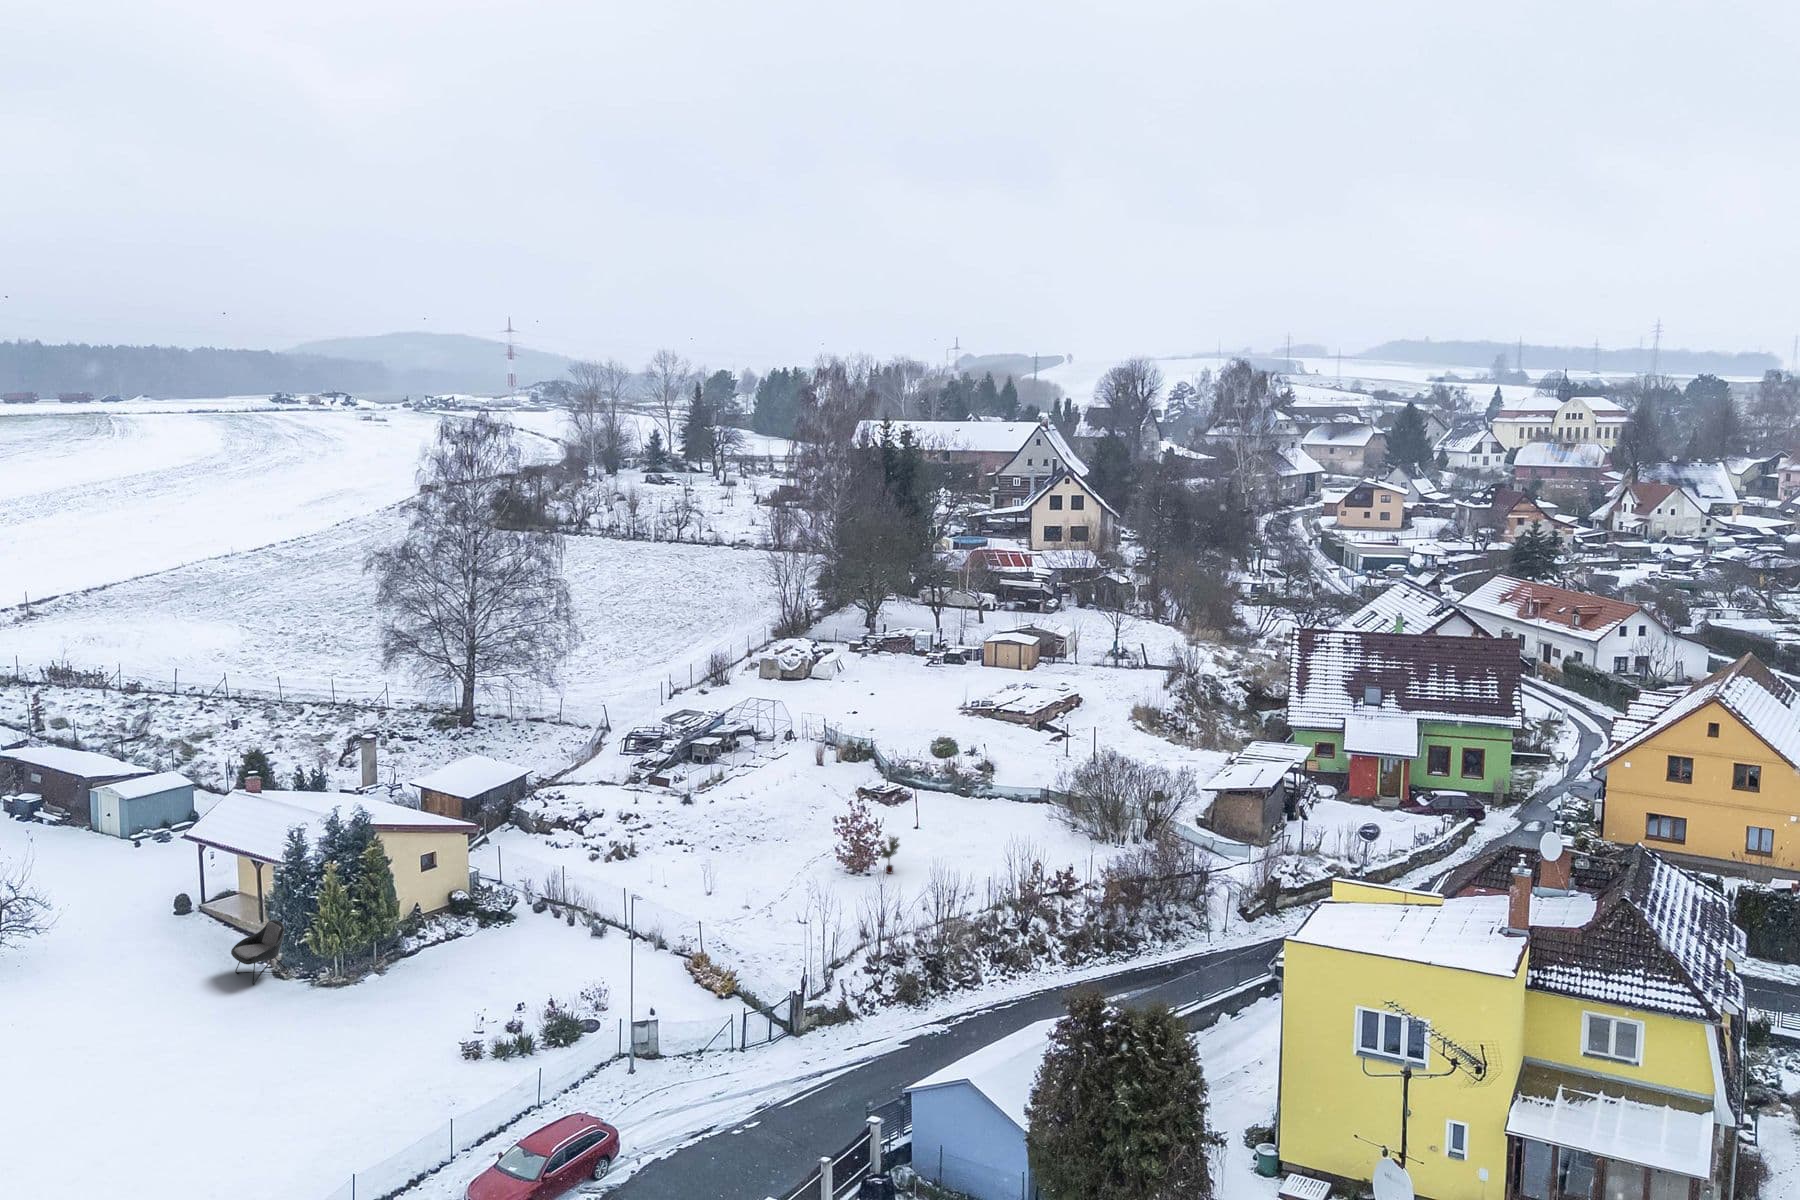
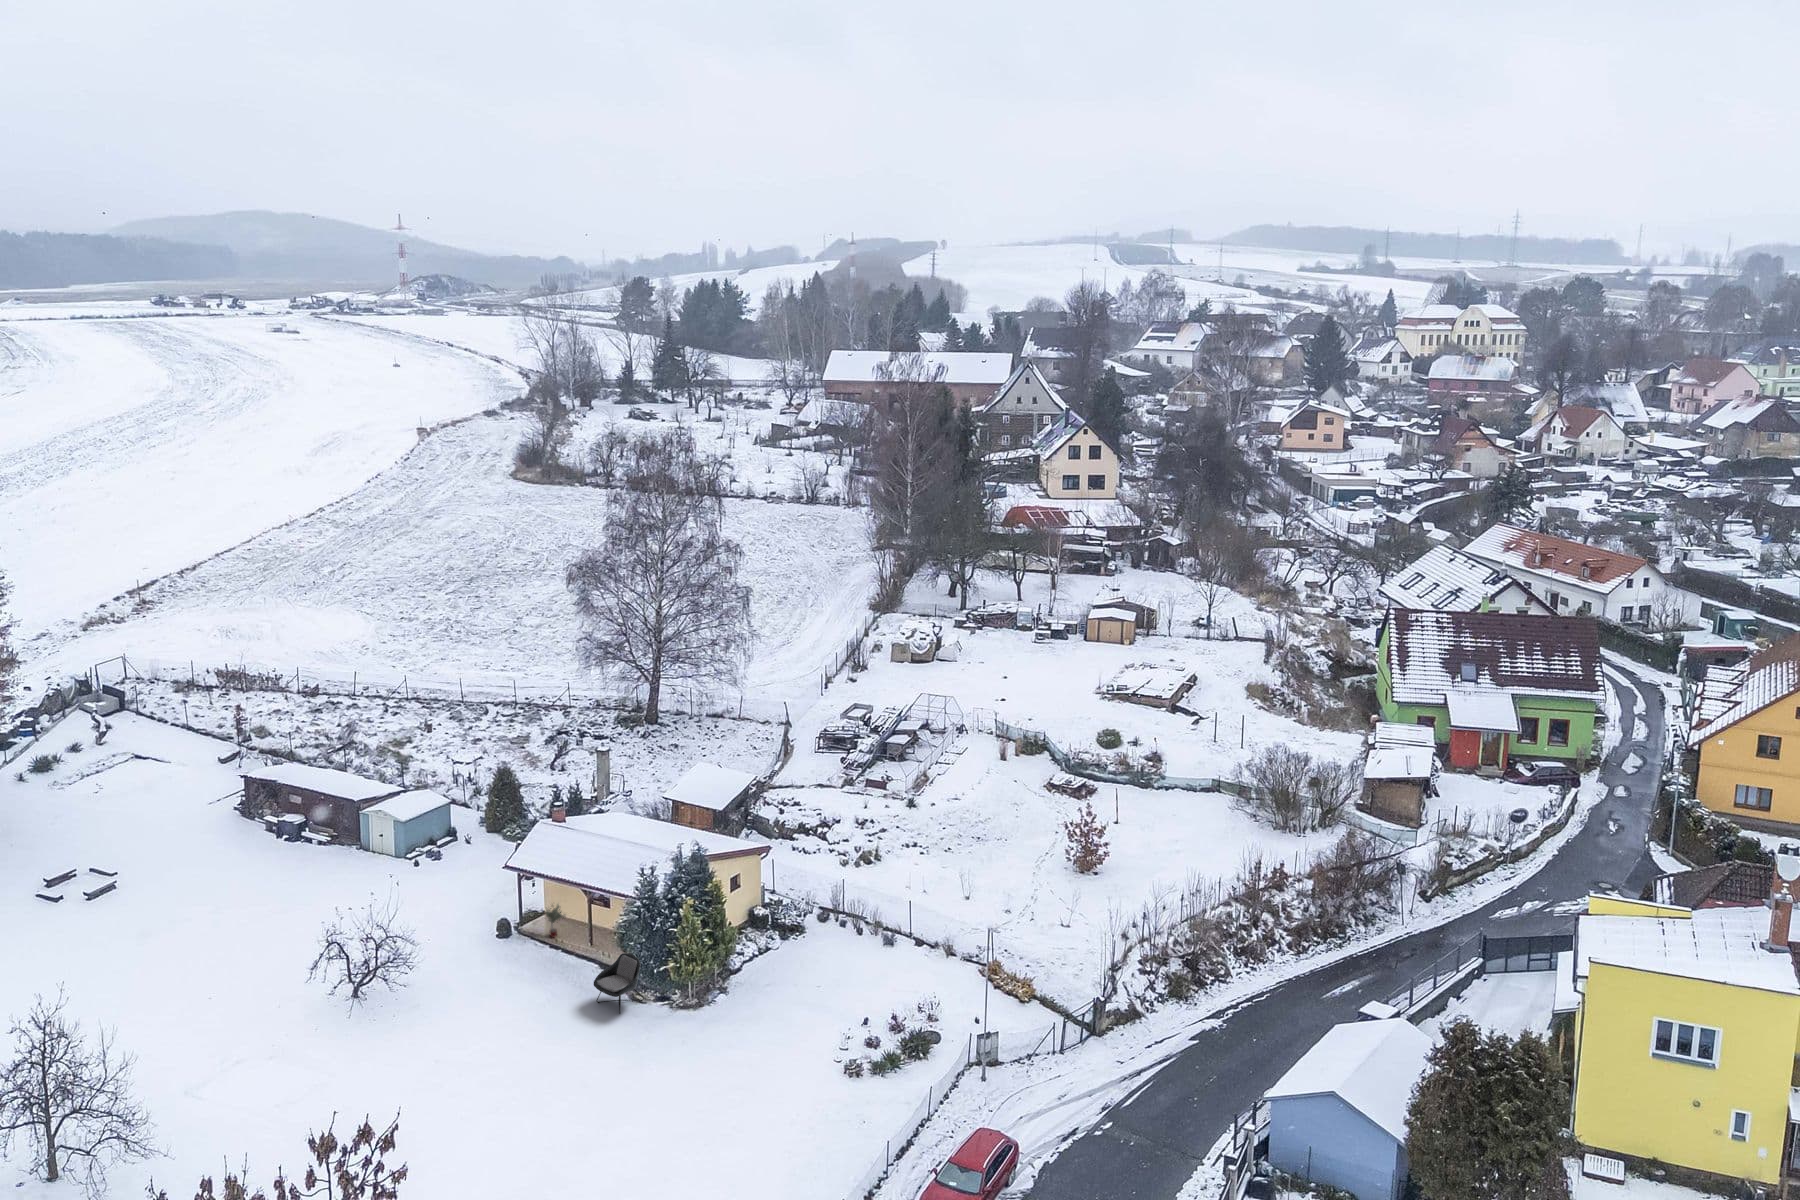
potted tree: present [879,836,900,874] -> present [546,904,565,938]

